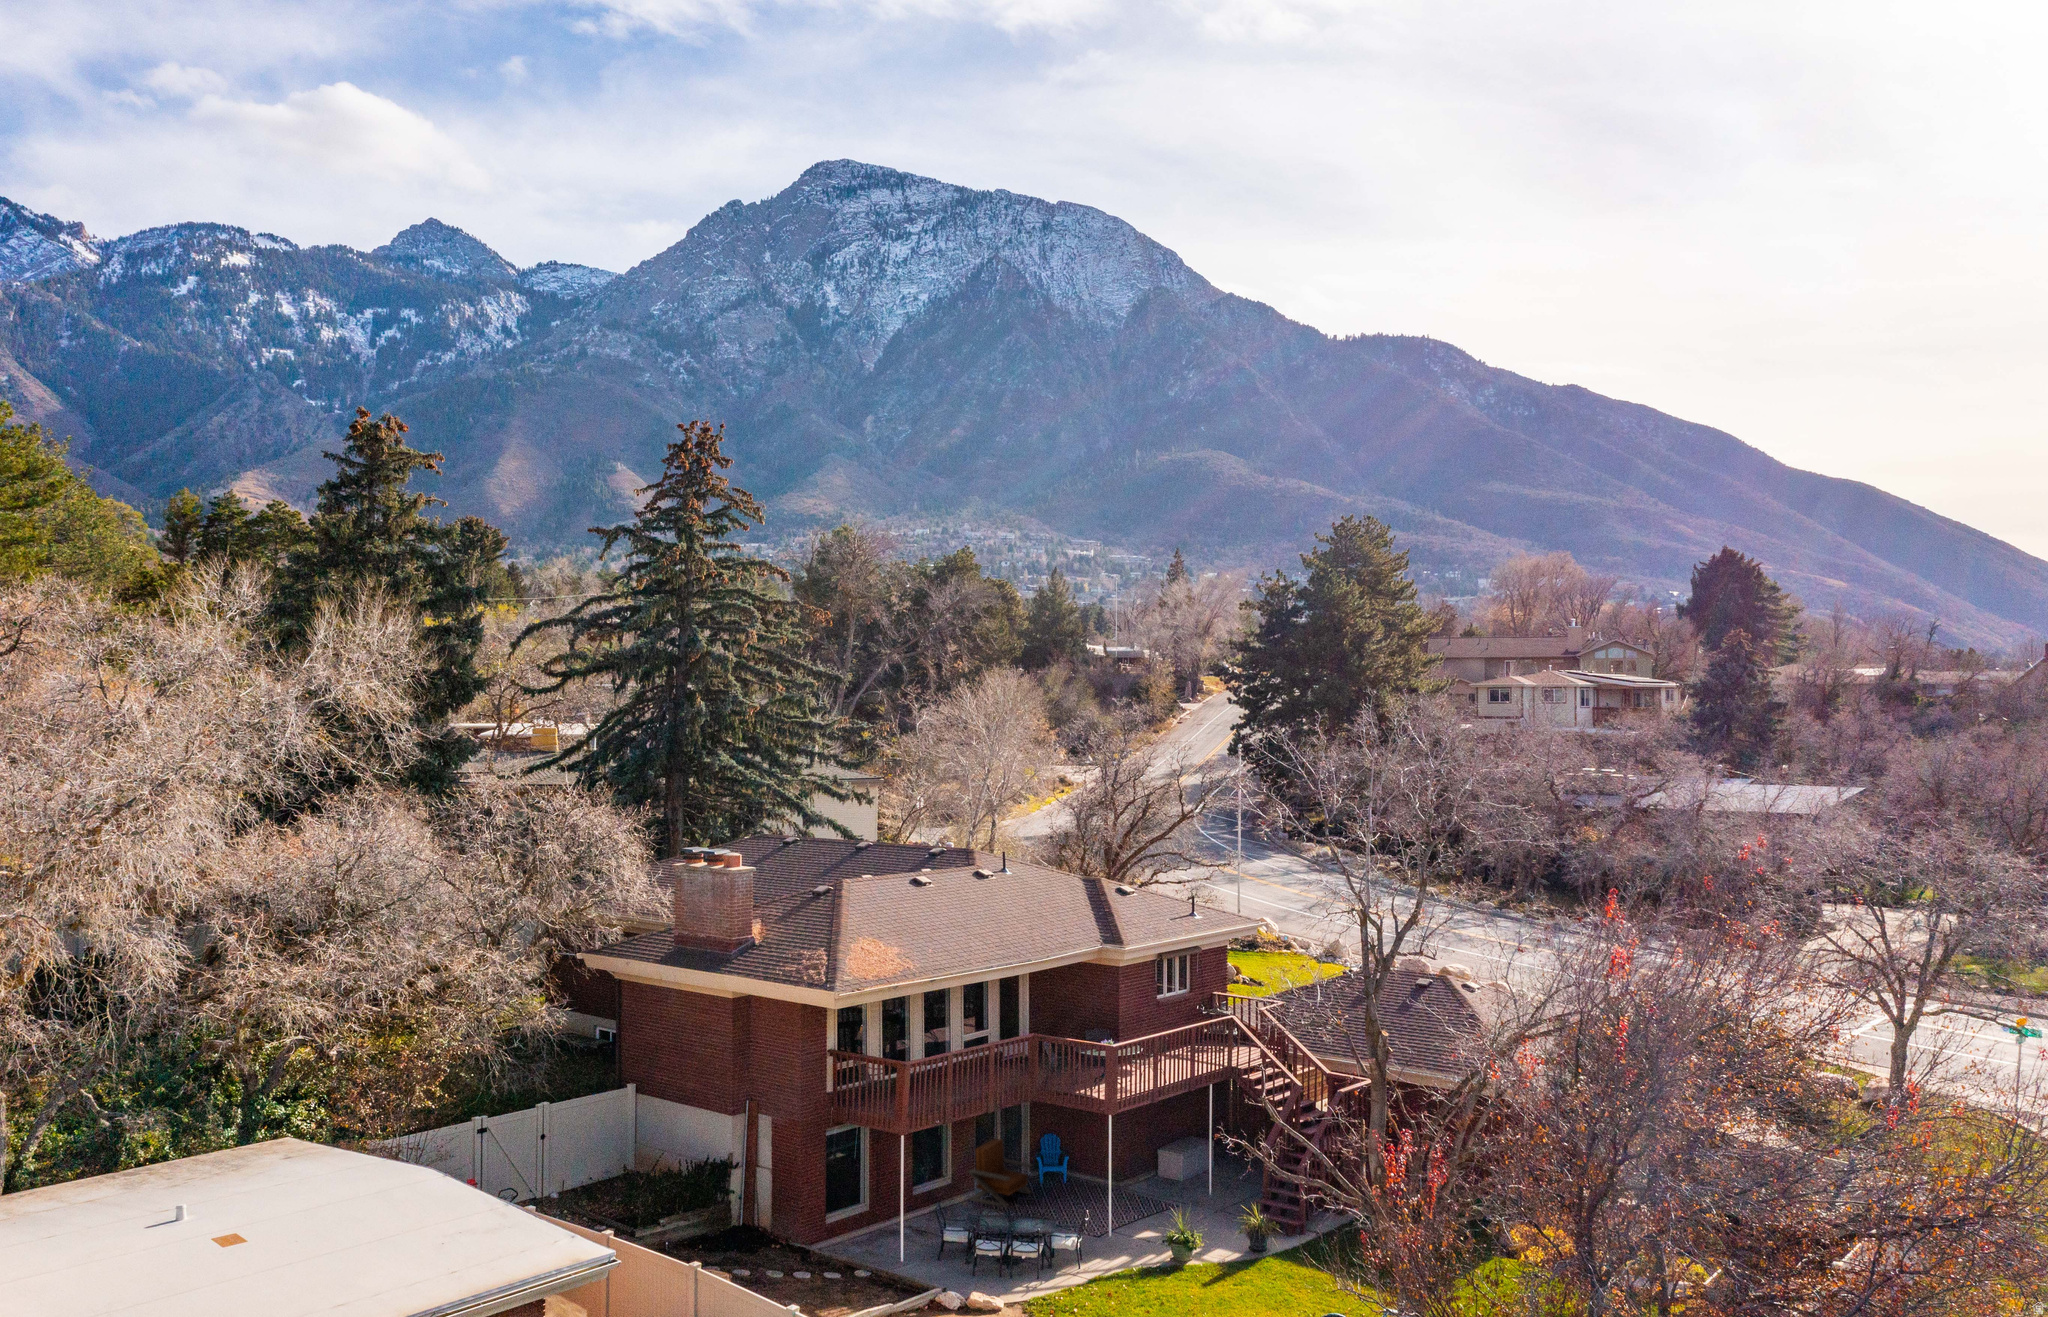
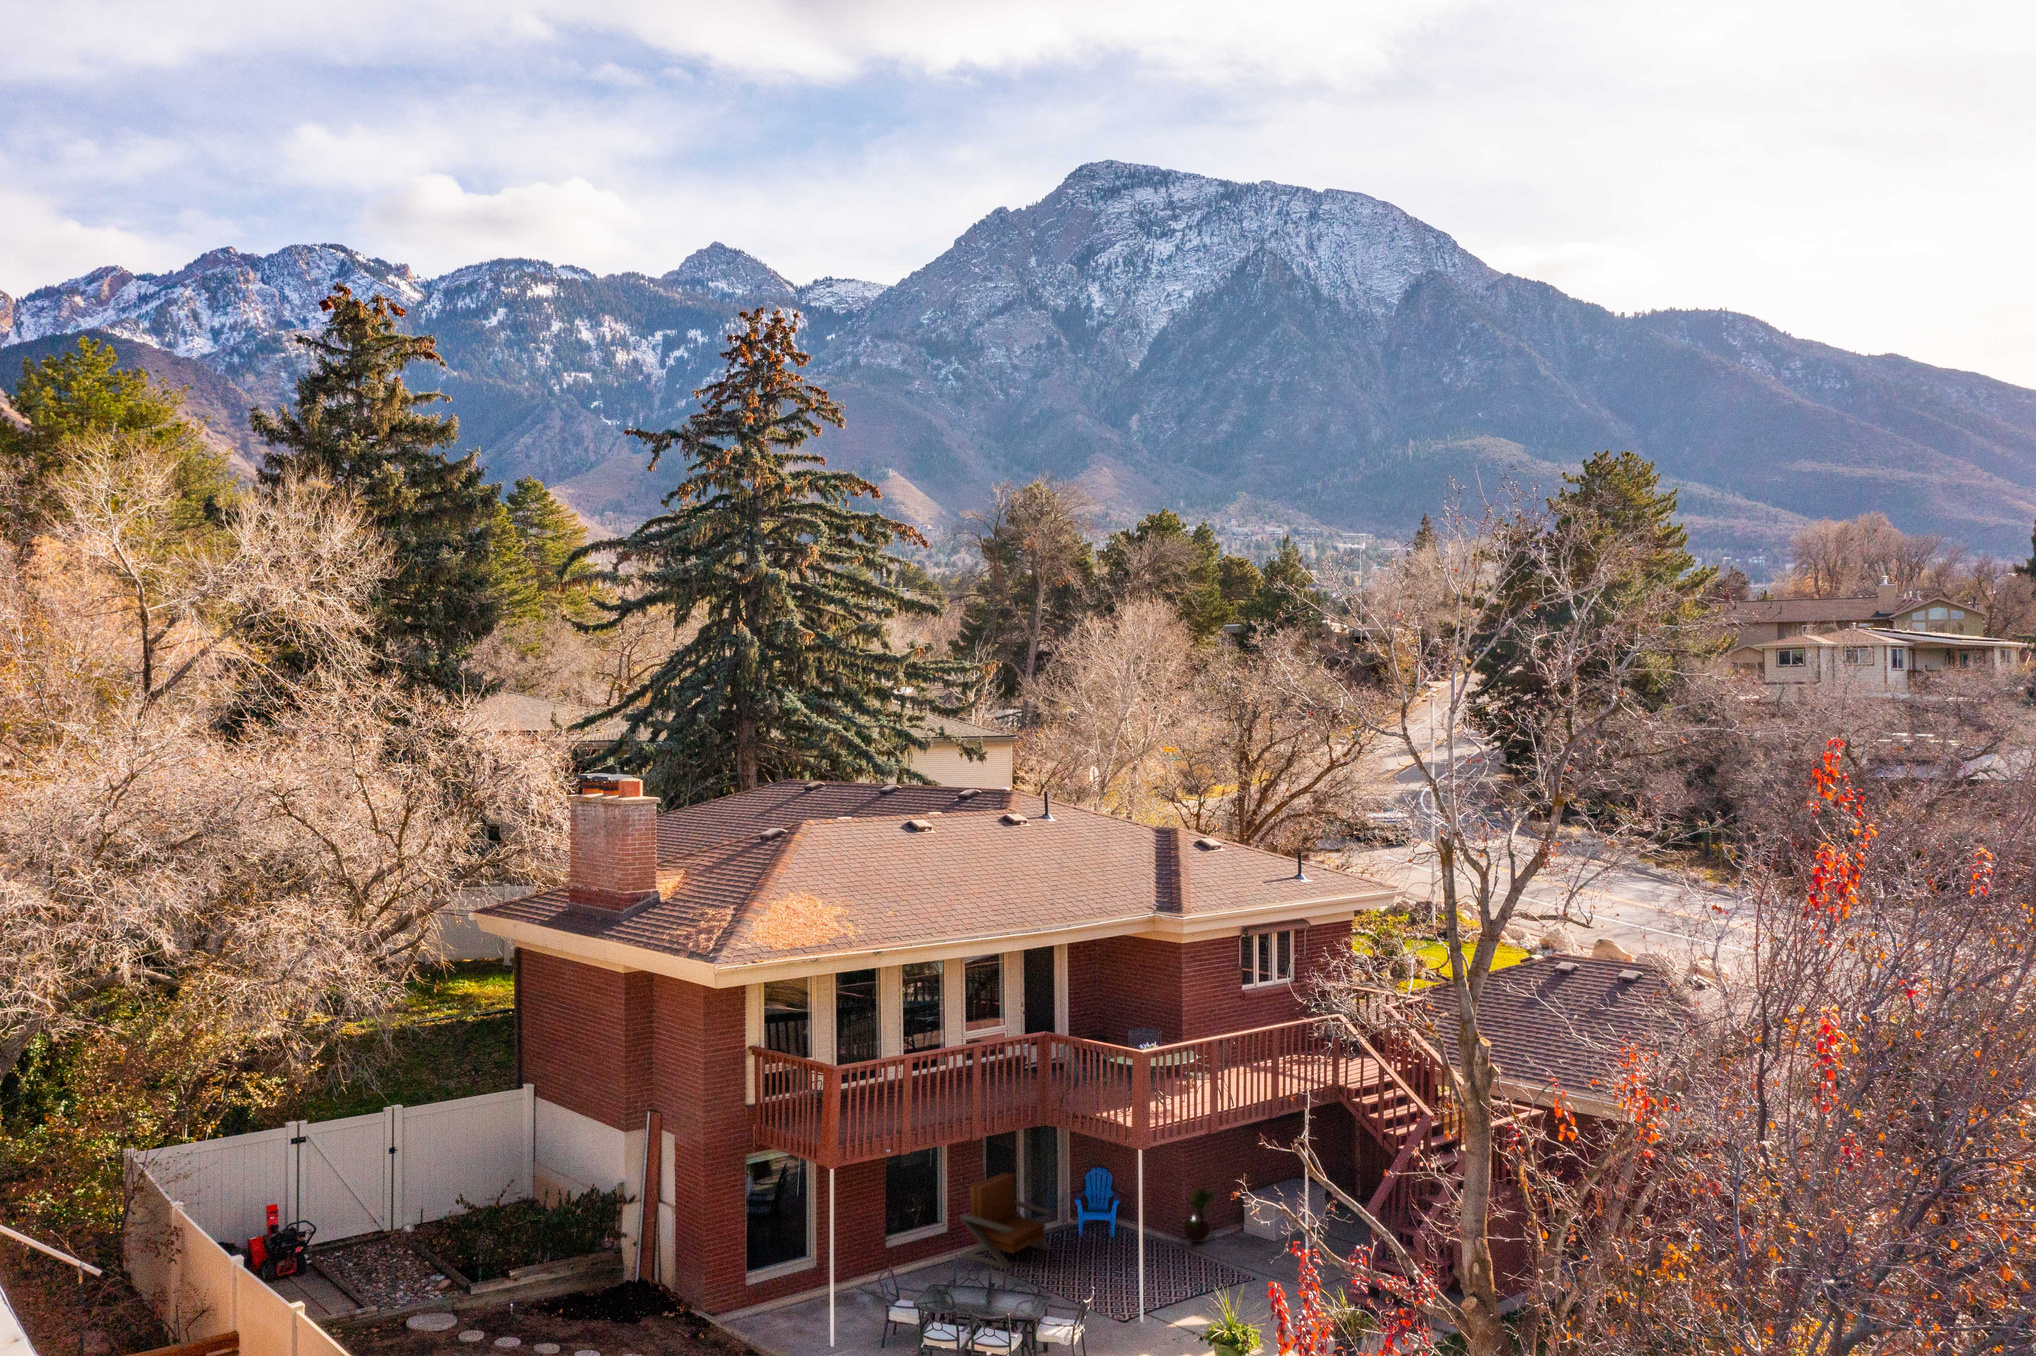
potted tree: none [1123,1141,1148,1184] -> present [1183,1188,1215,1242]

